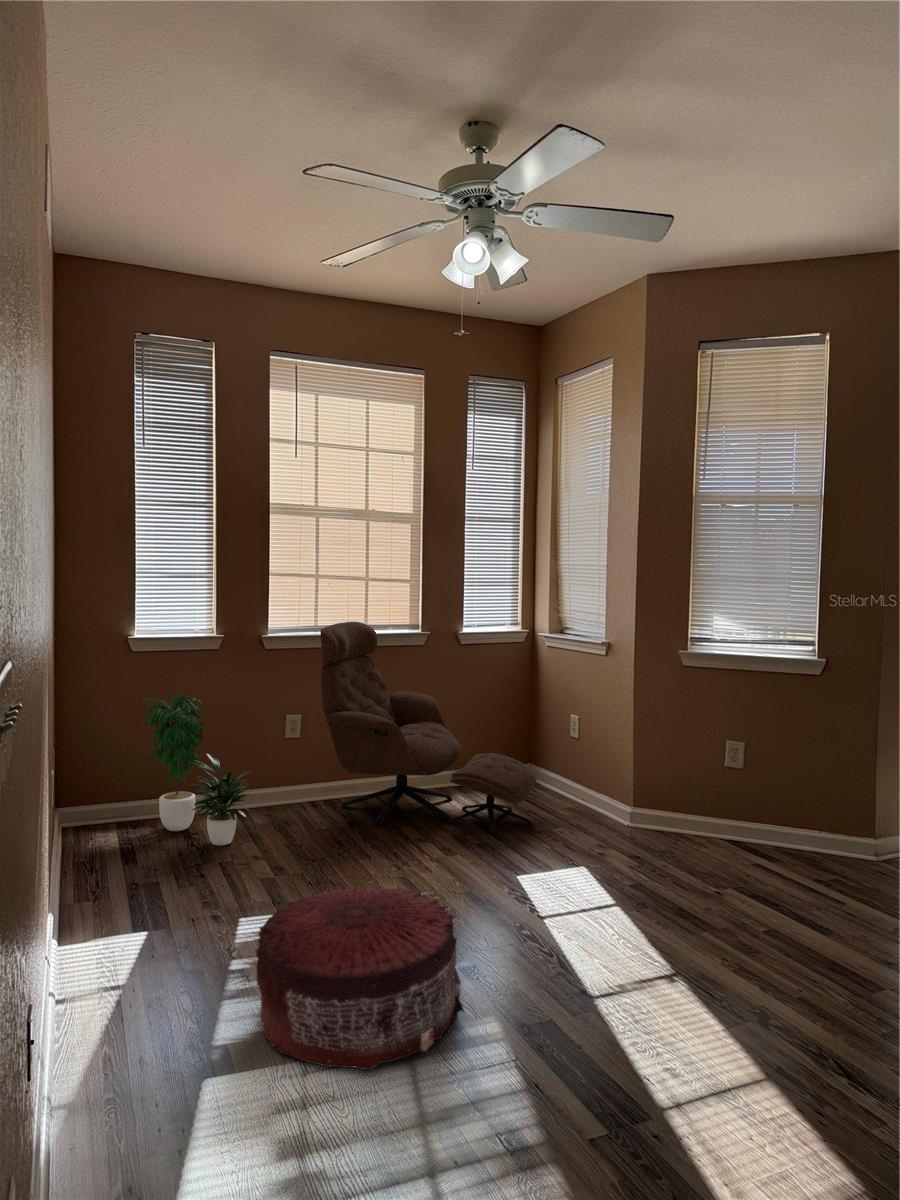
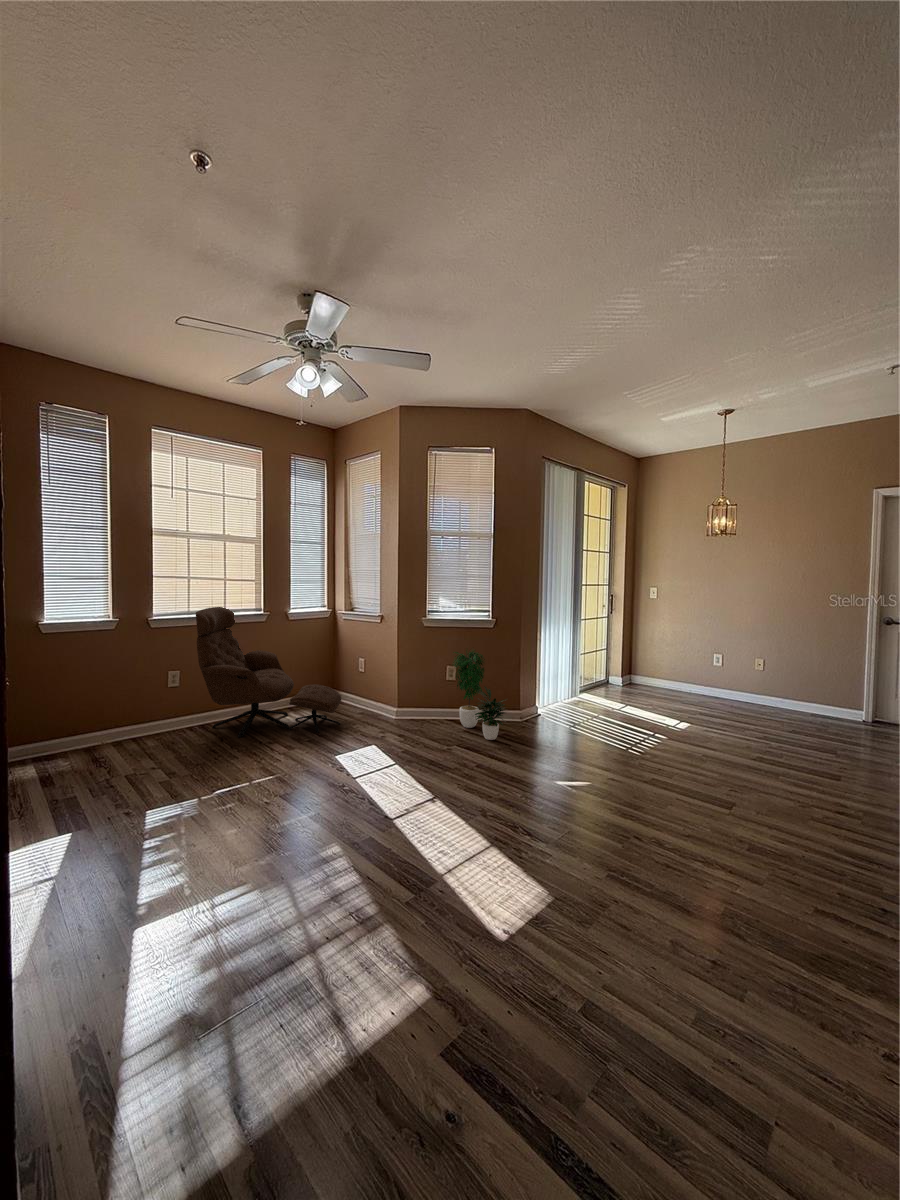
potted plant: present [143,689,250,845] -> present [453,650,505,740]
pouf: present [255,885,464,1070] -> none [169,773,318,900]

